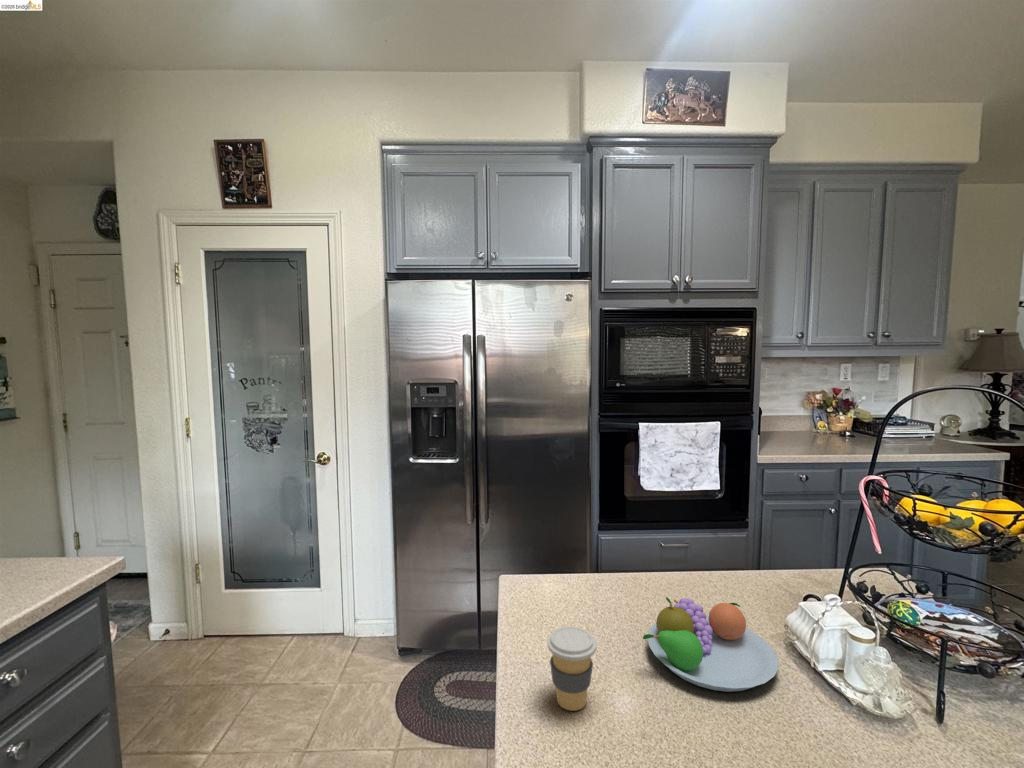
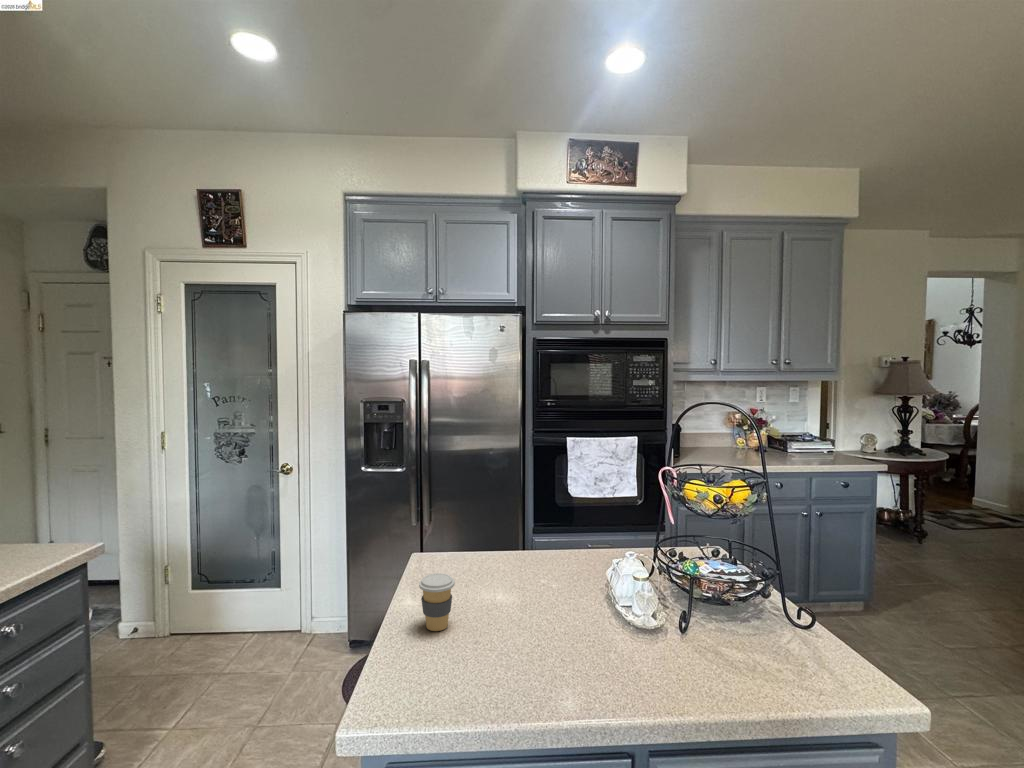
fruit bowl: present [643,597,778,692] -> none [497,559,596,620]

